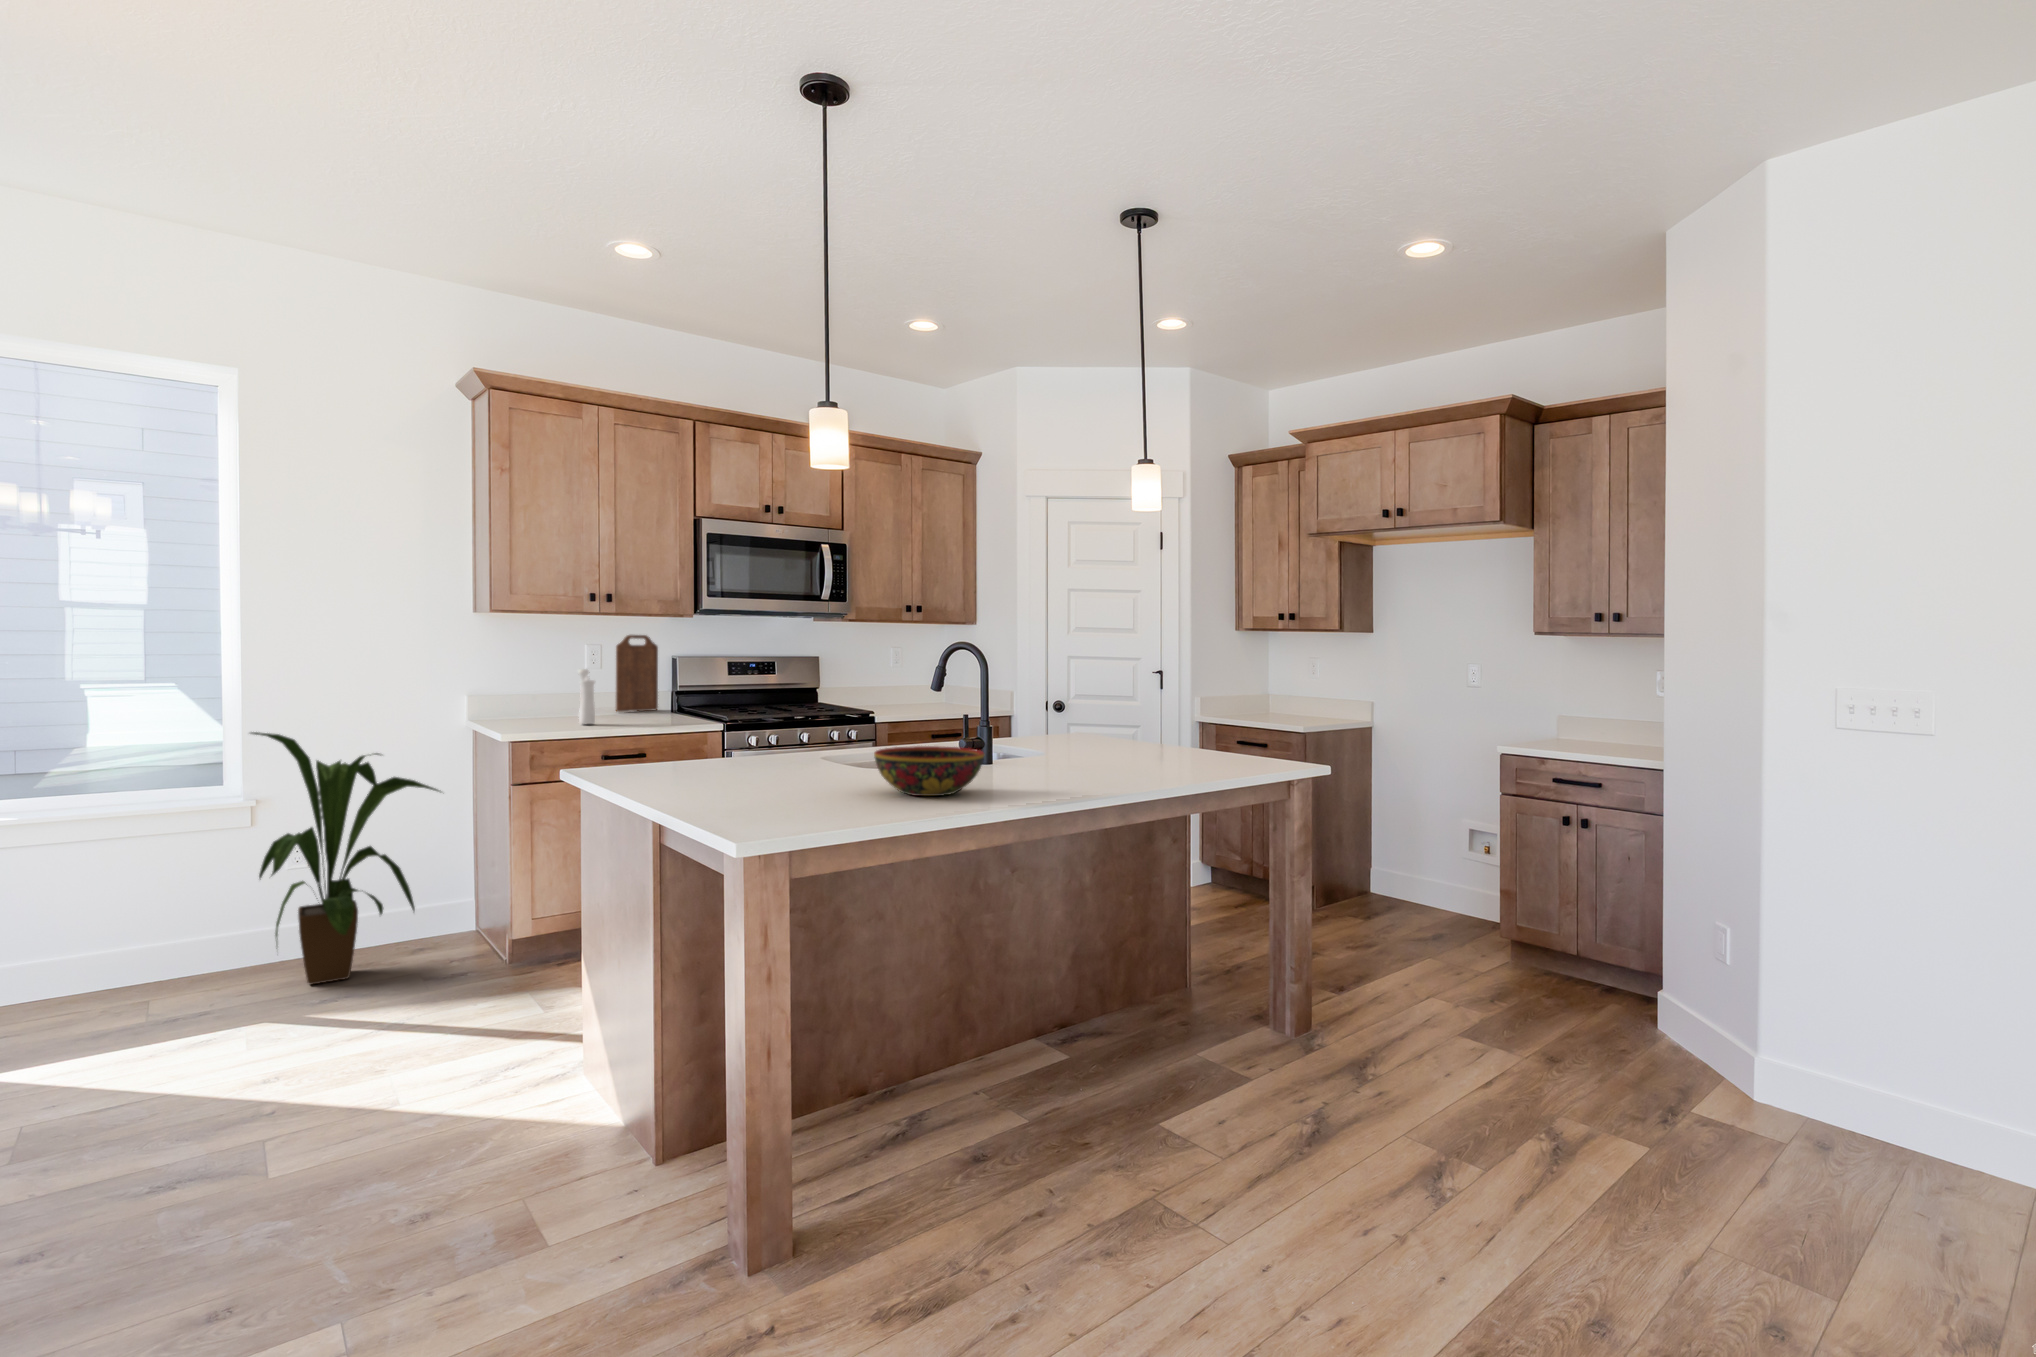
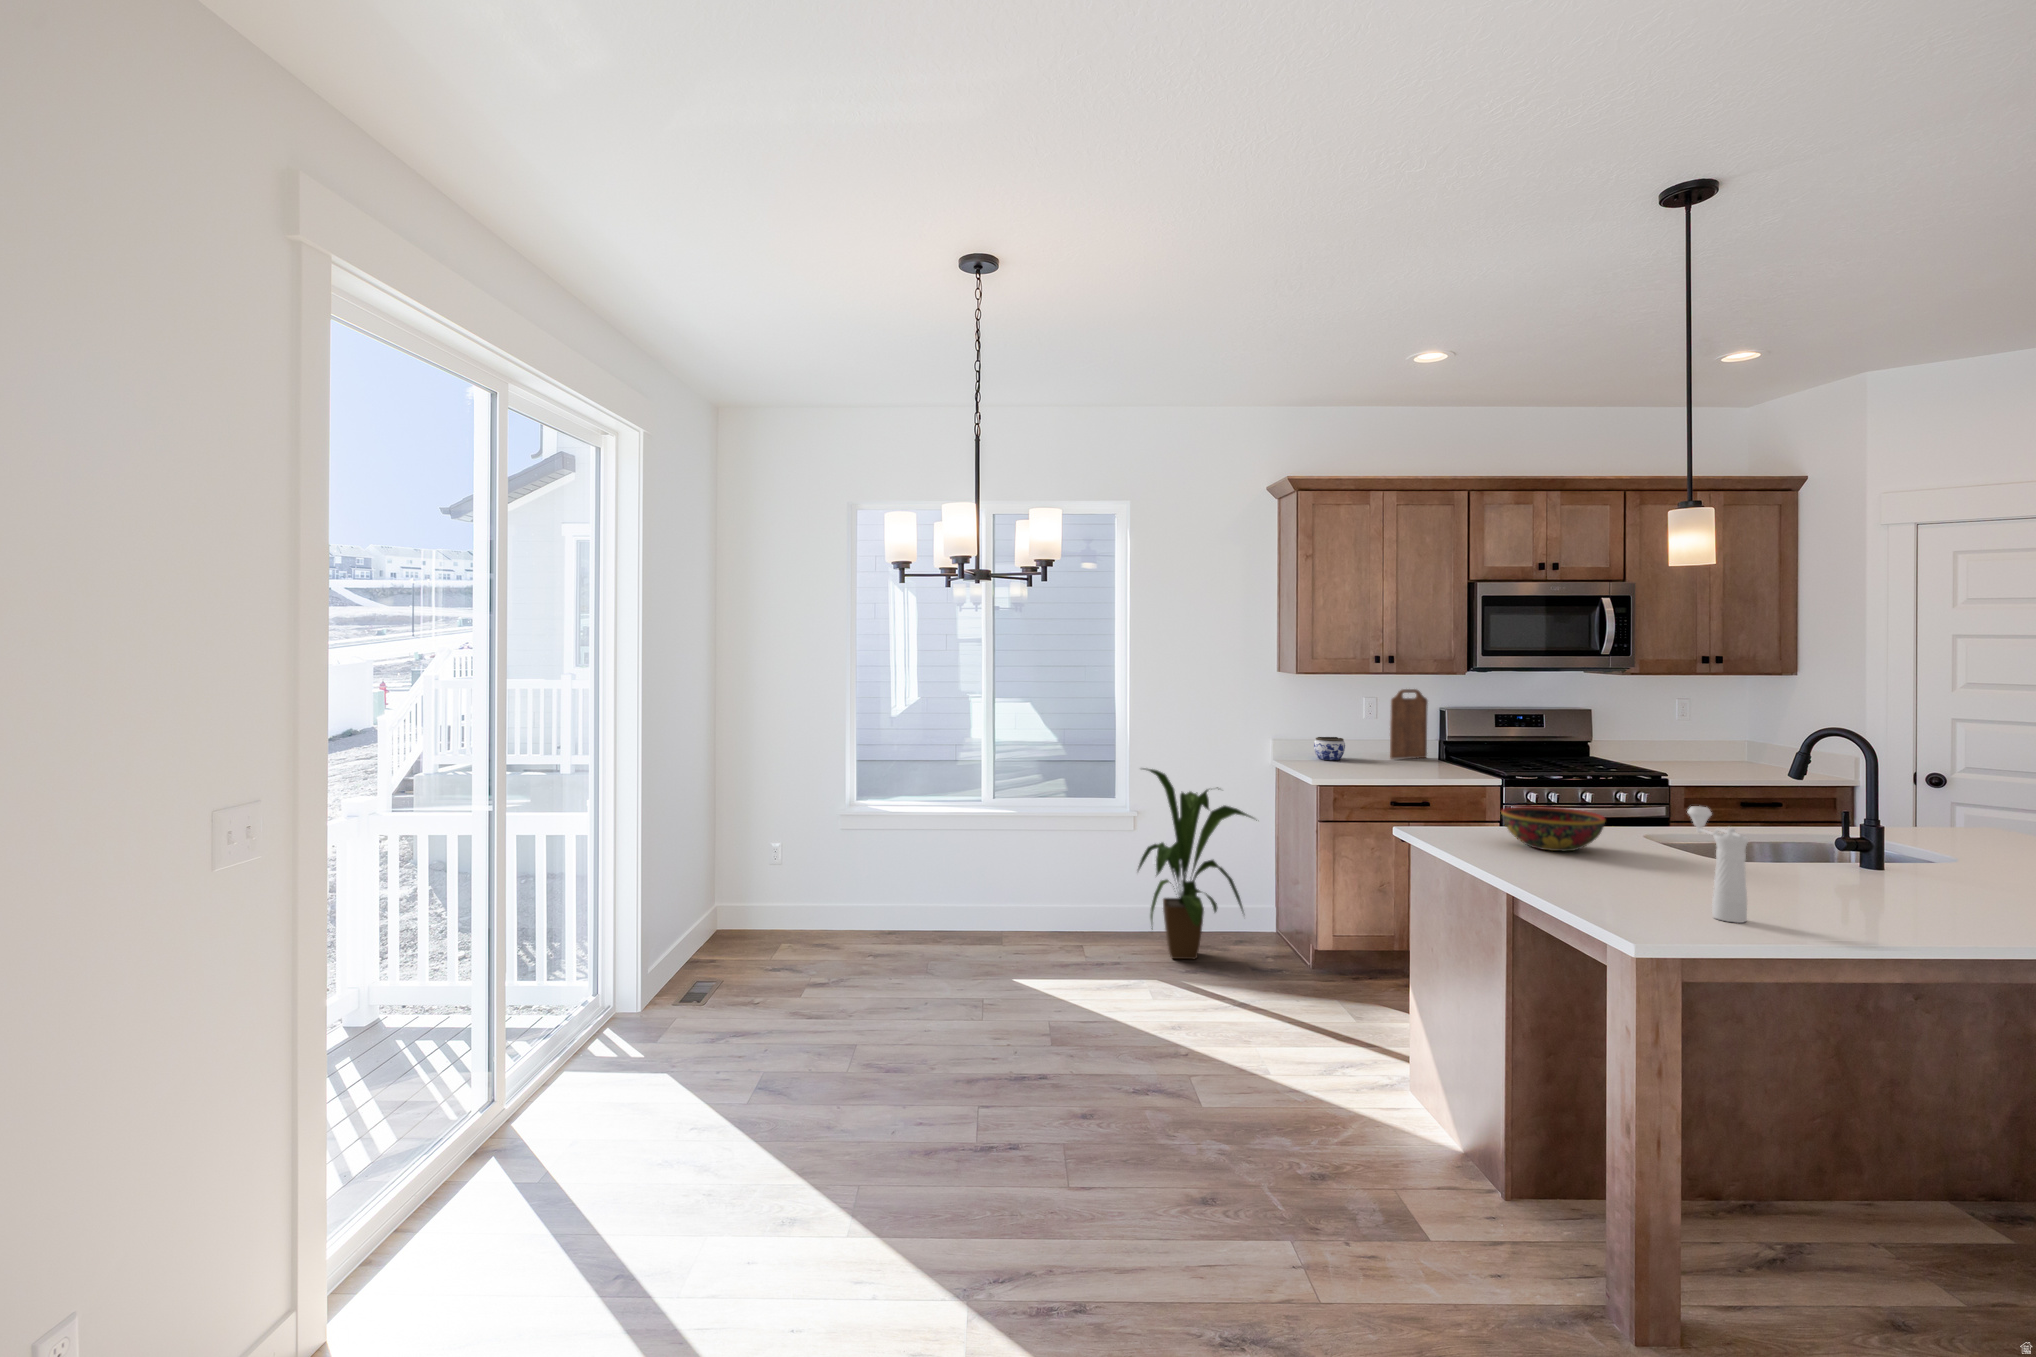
pepper mill: present [578,669,595,724] -> present [1688,806,1749,923]
jar: none [524,689,562,716] -> present [1314,737,1345,760]
bowl: present [874,746,984,796] -> present [1501,806,1605,851]

